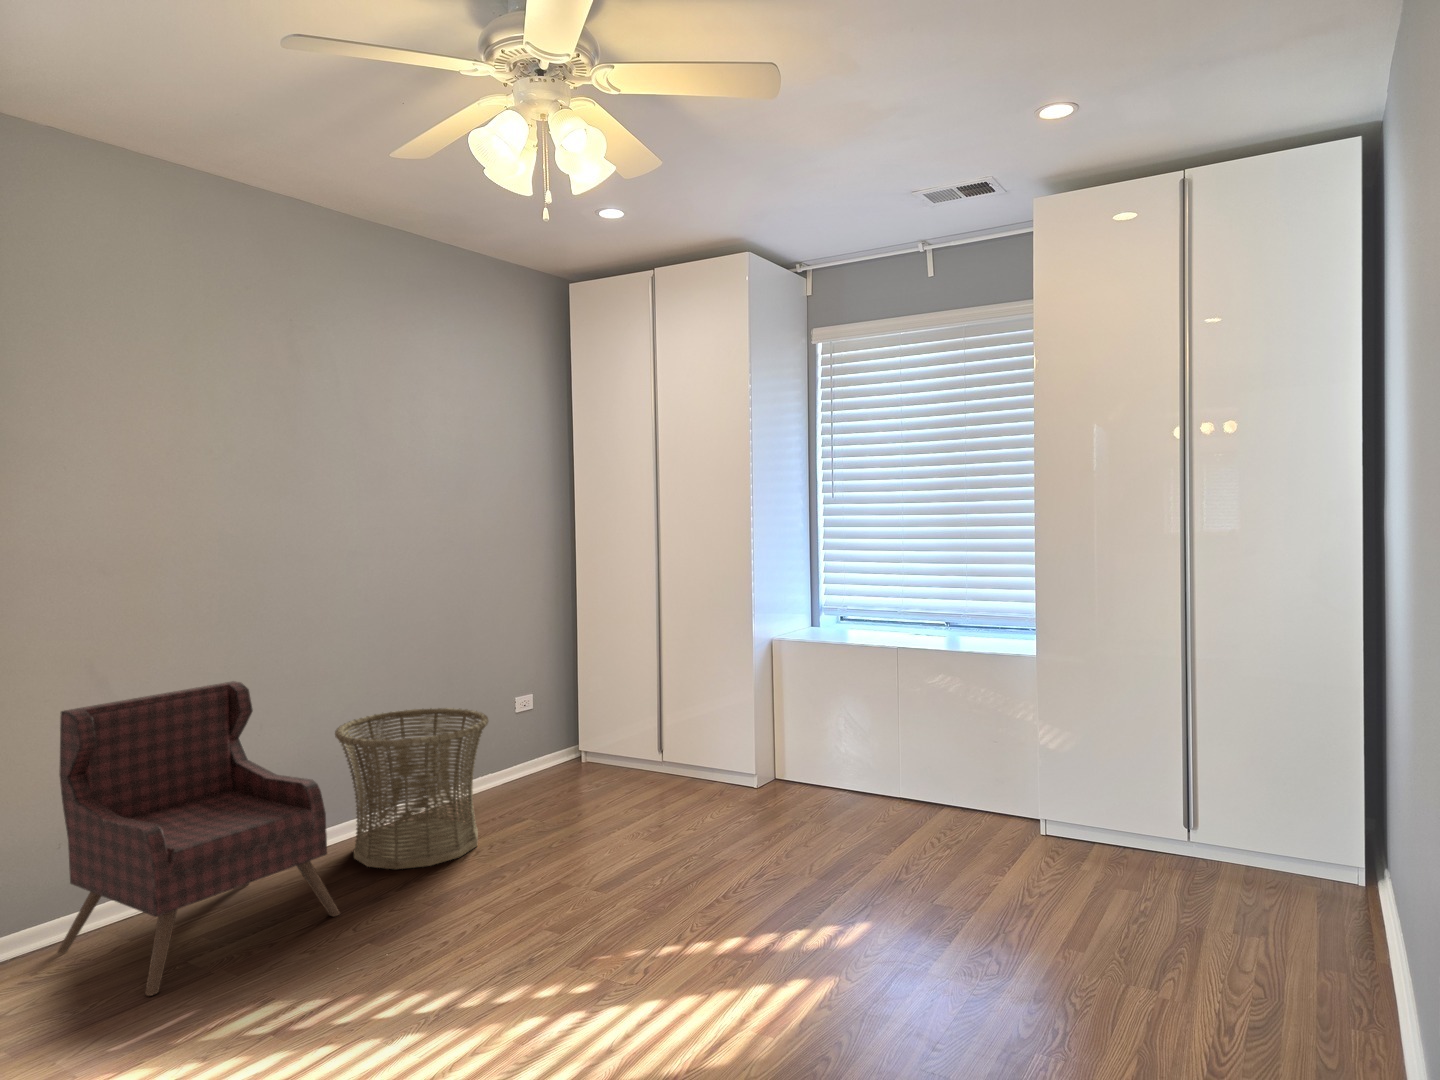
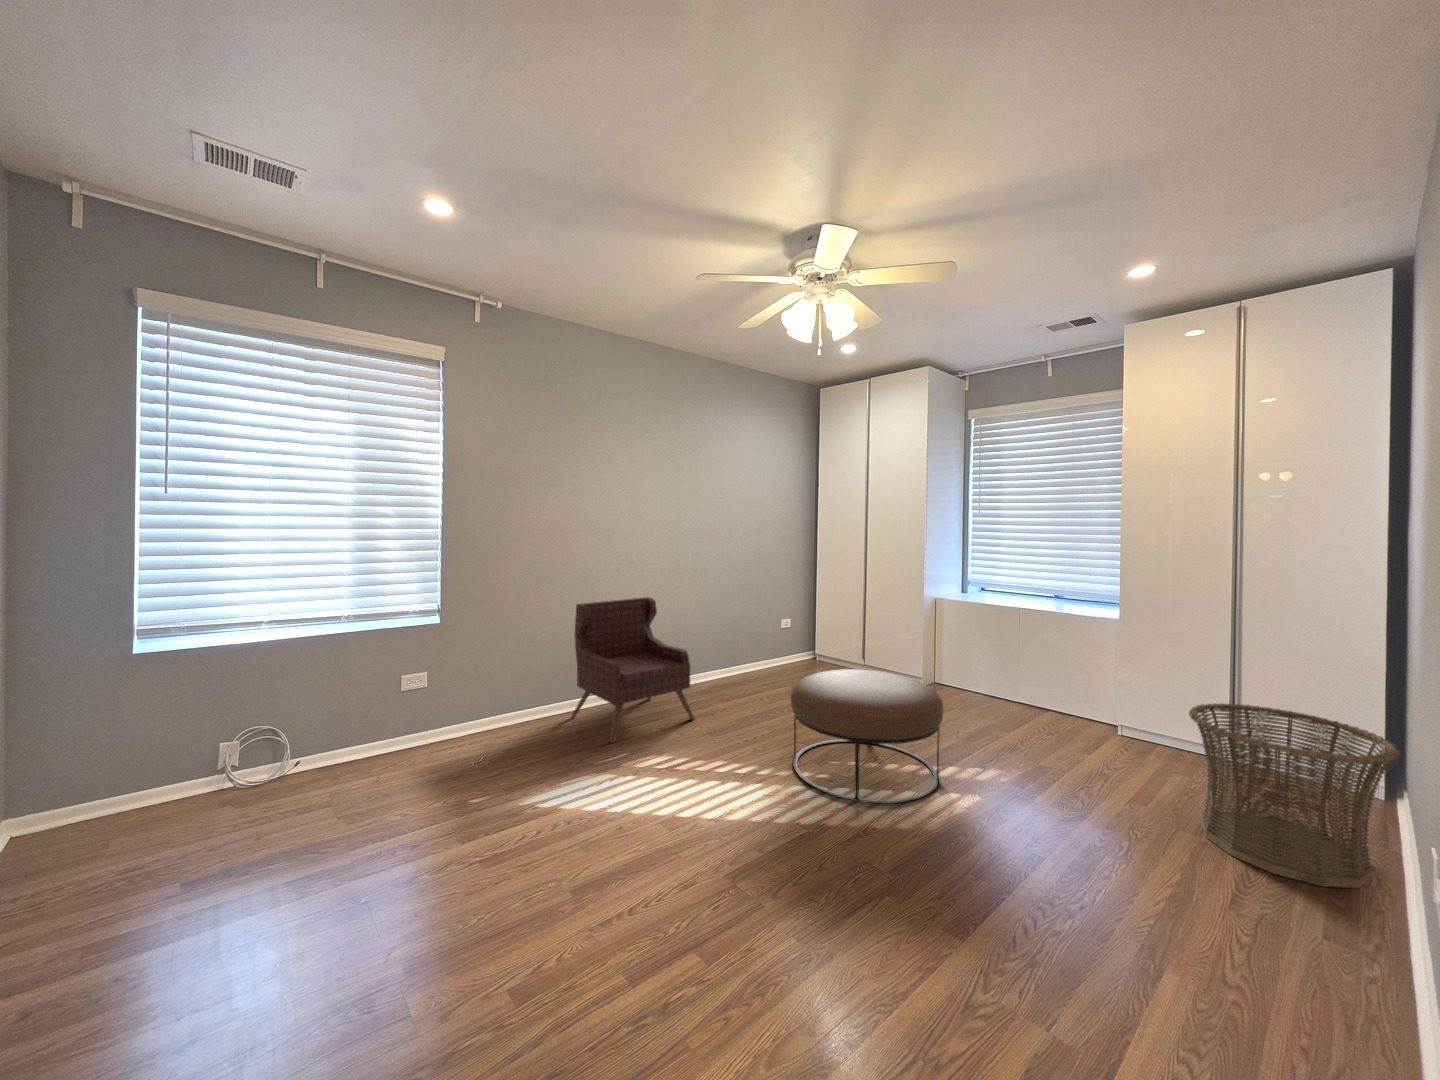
basket: present [335,708,488,869] -> present [1189,703,1400,888]
ottoman: none [521,784,787,1031] -> present [791,669,944,804]

